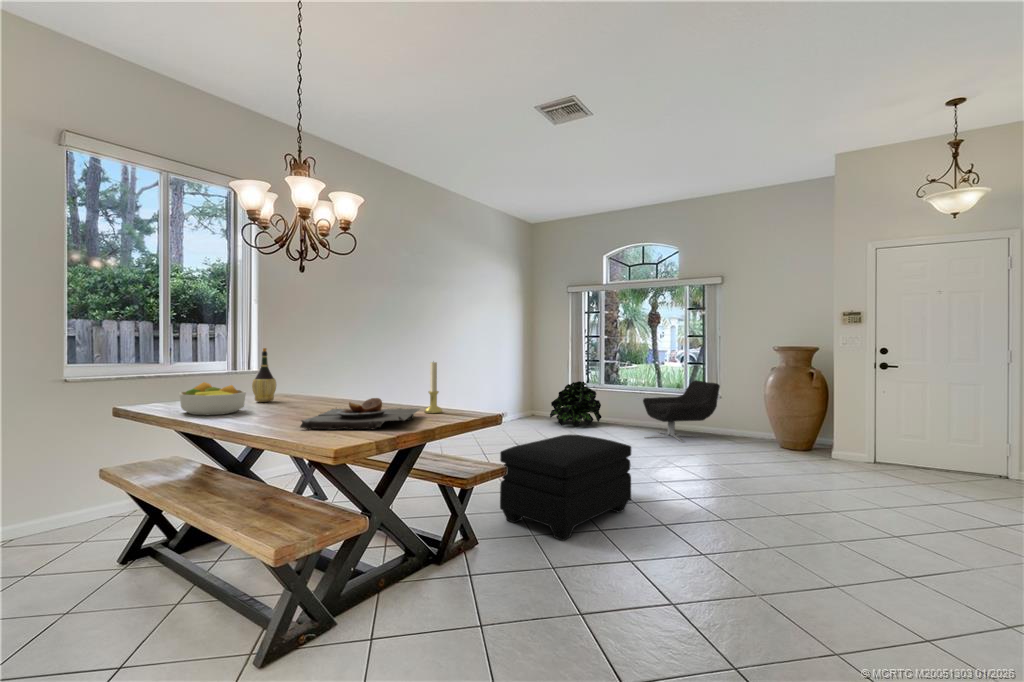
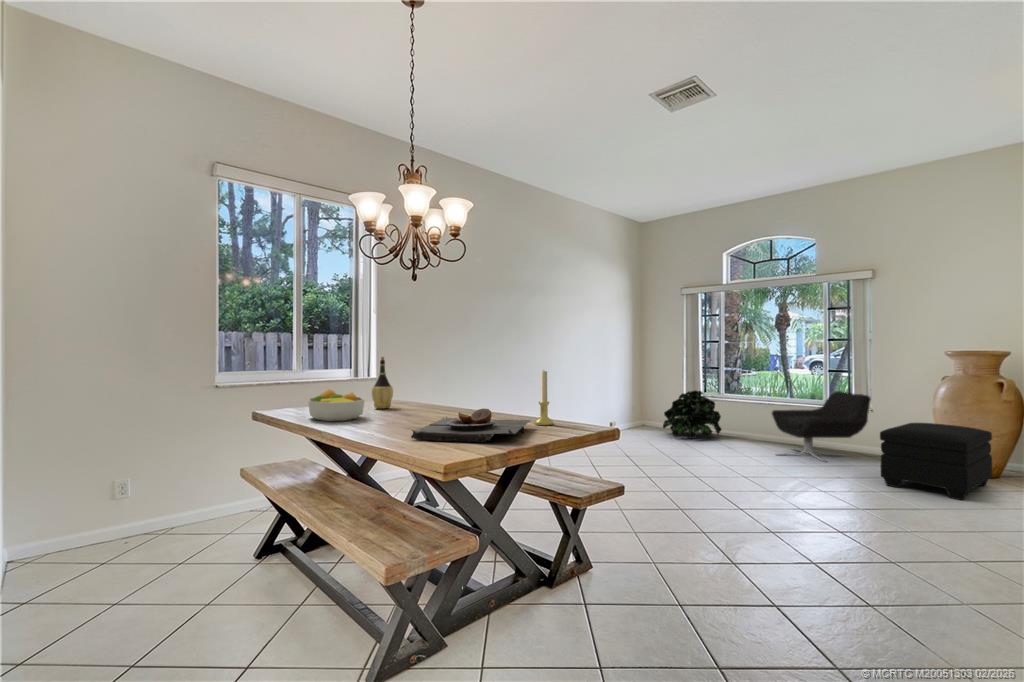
ottoman: present [500,435,631,541] -> present [880,423,992,500]

